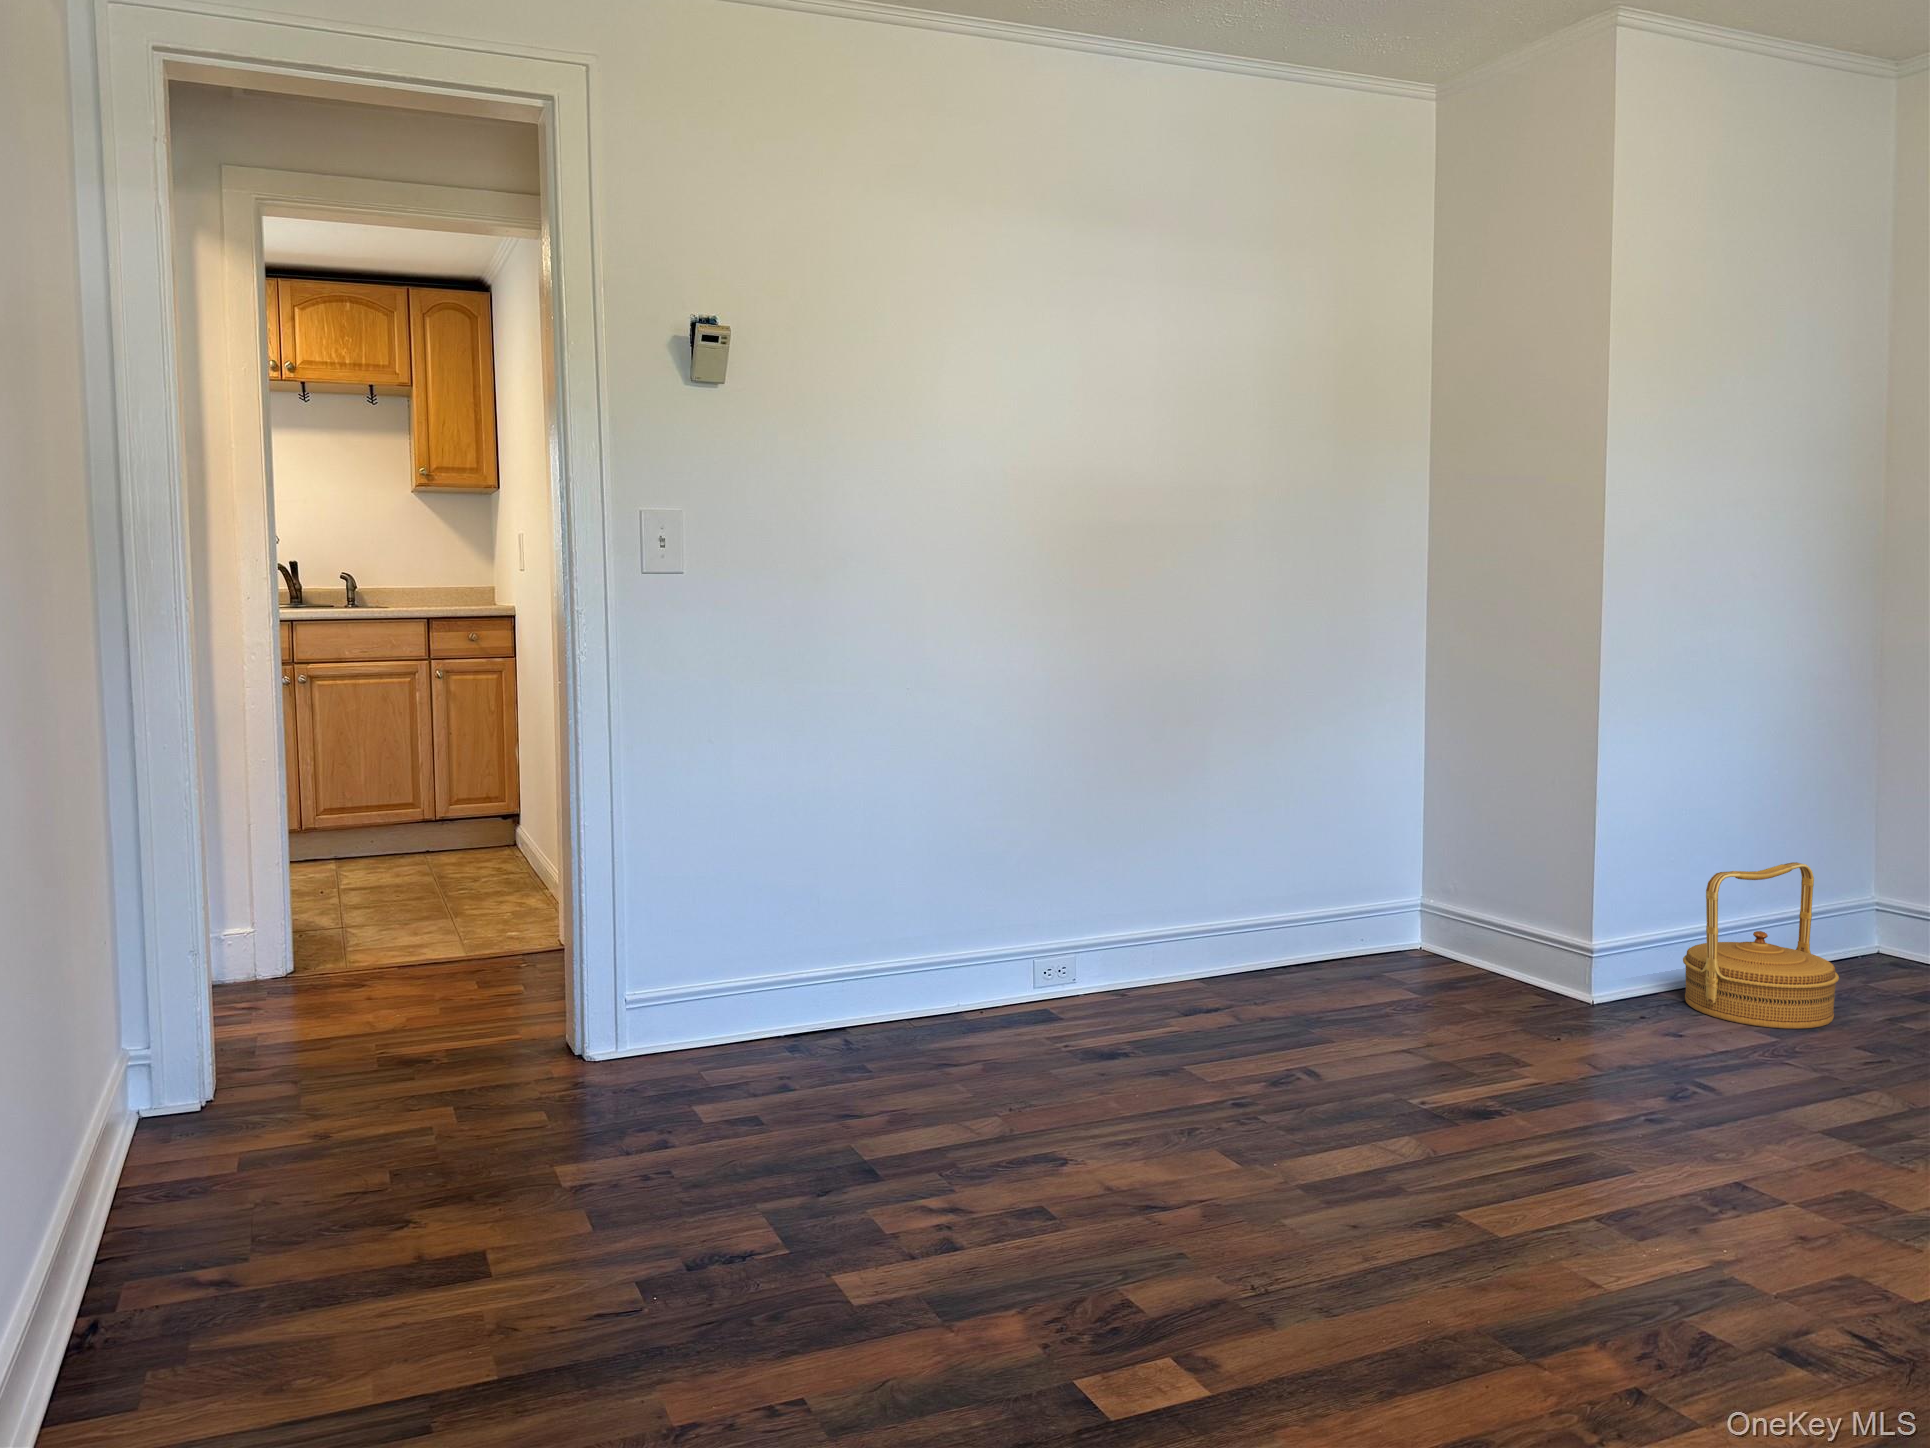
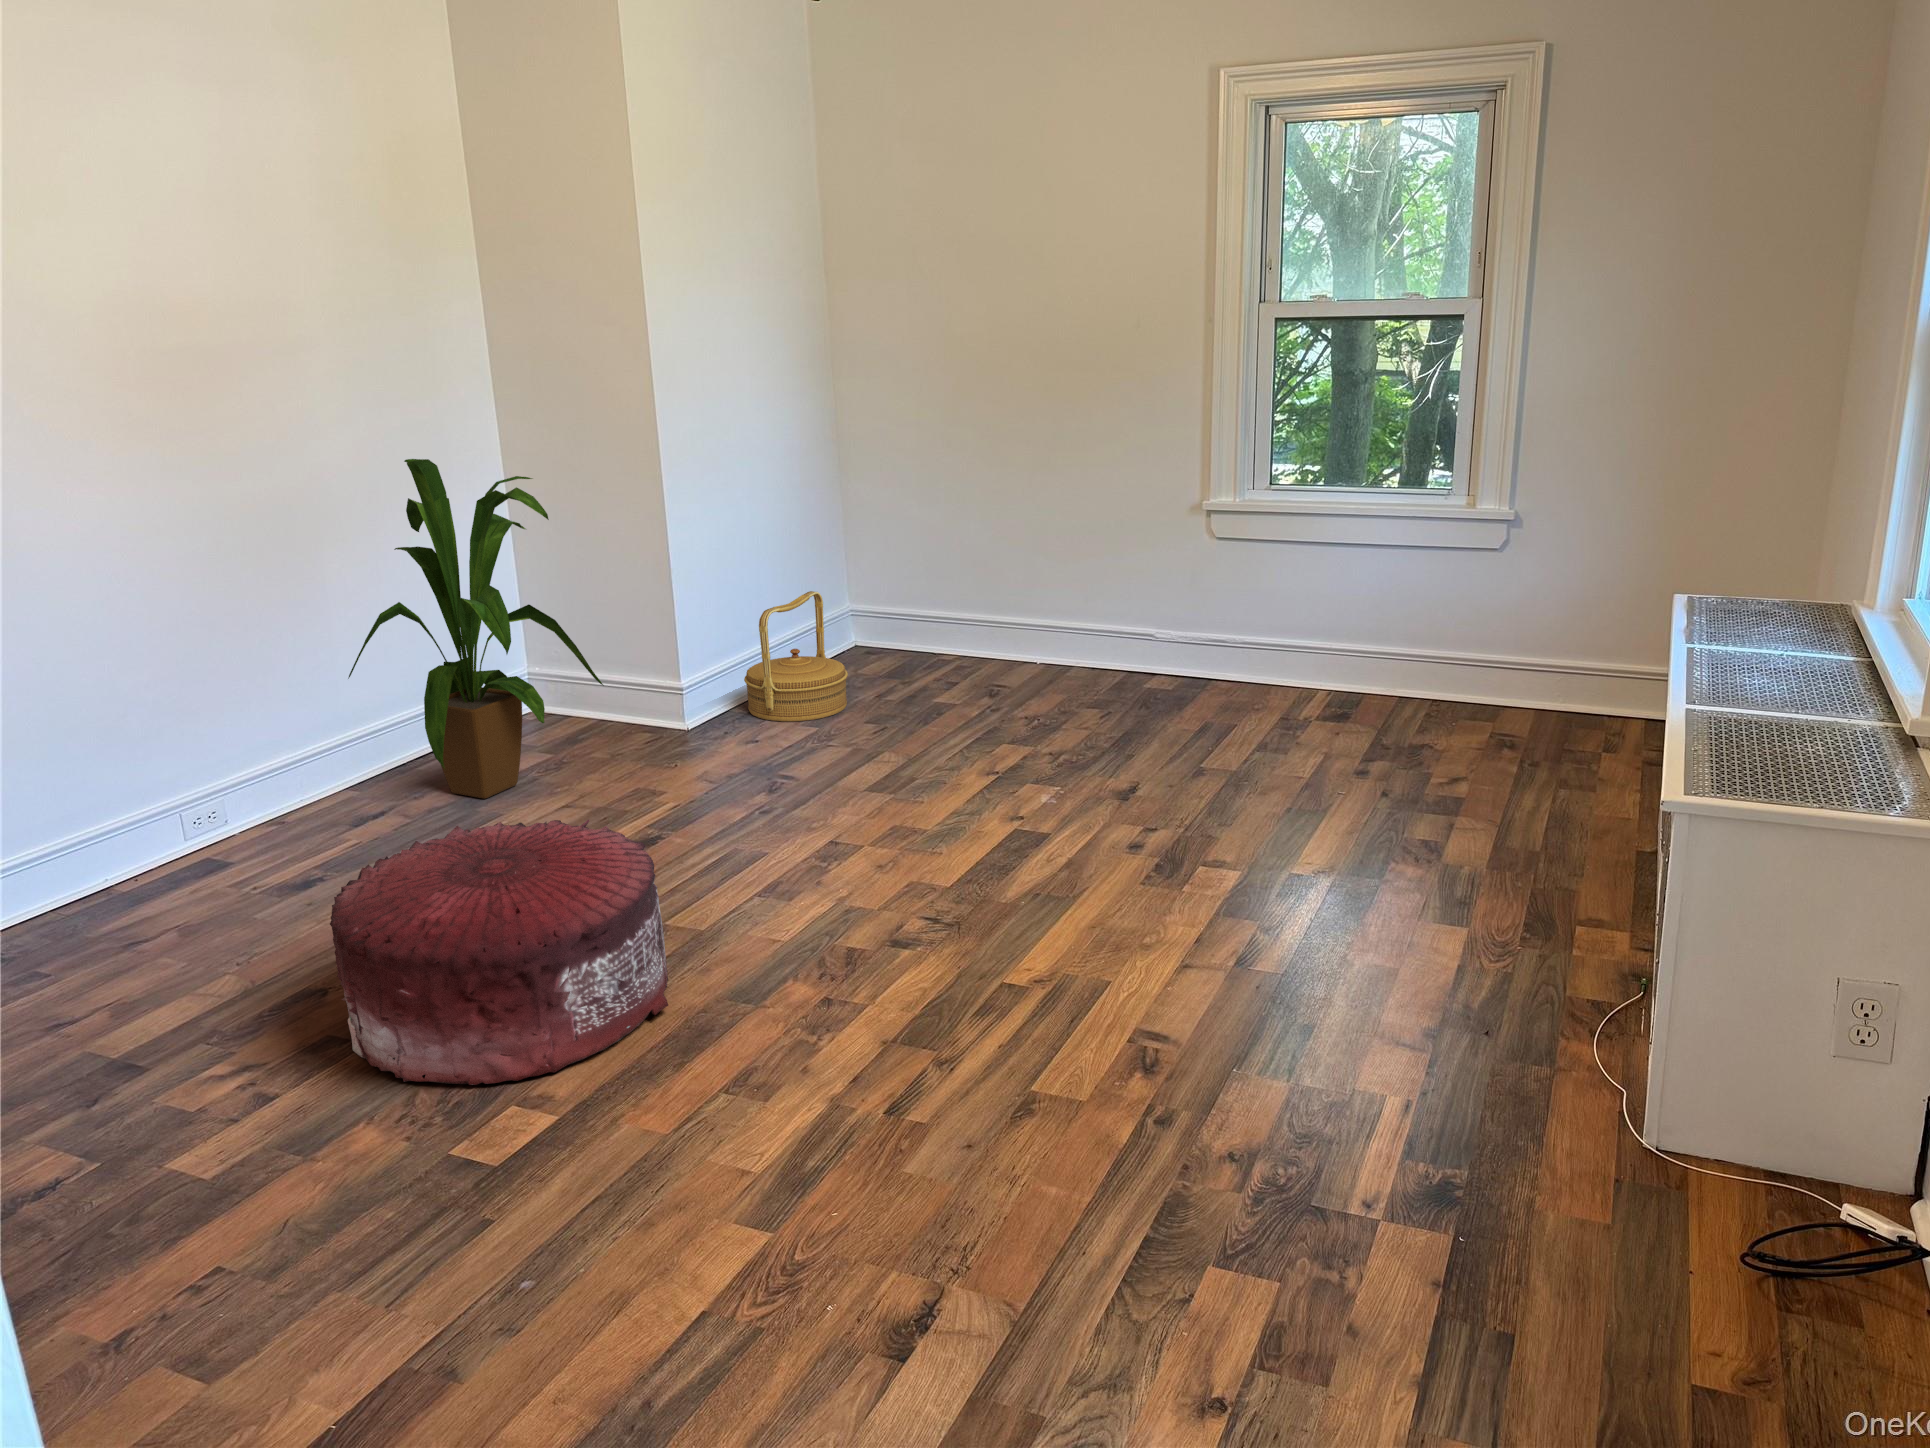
house plant: none [1210,636,1481,1020] -> present [348,459,604,799]
pouf: none [1045,1016,1429,1338] -> present [330,820,668,1085]

